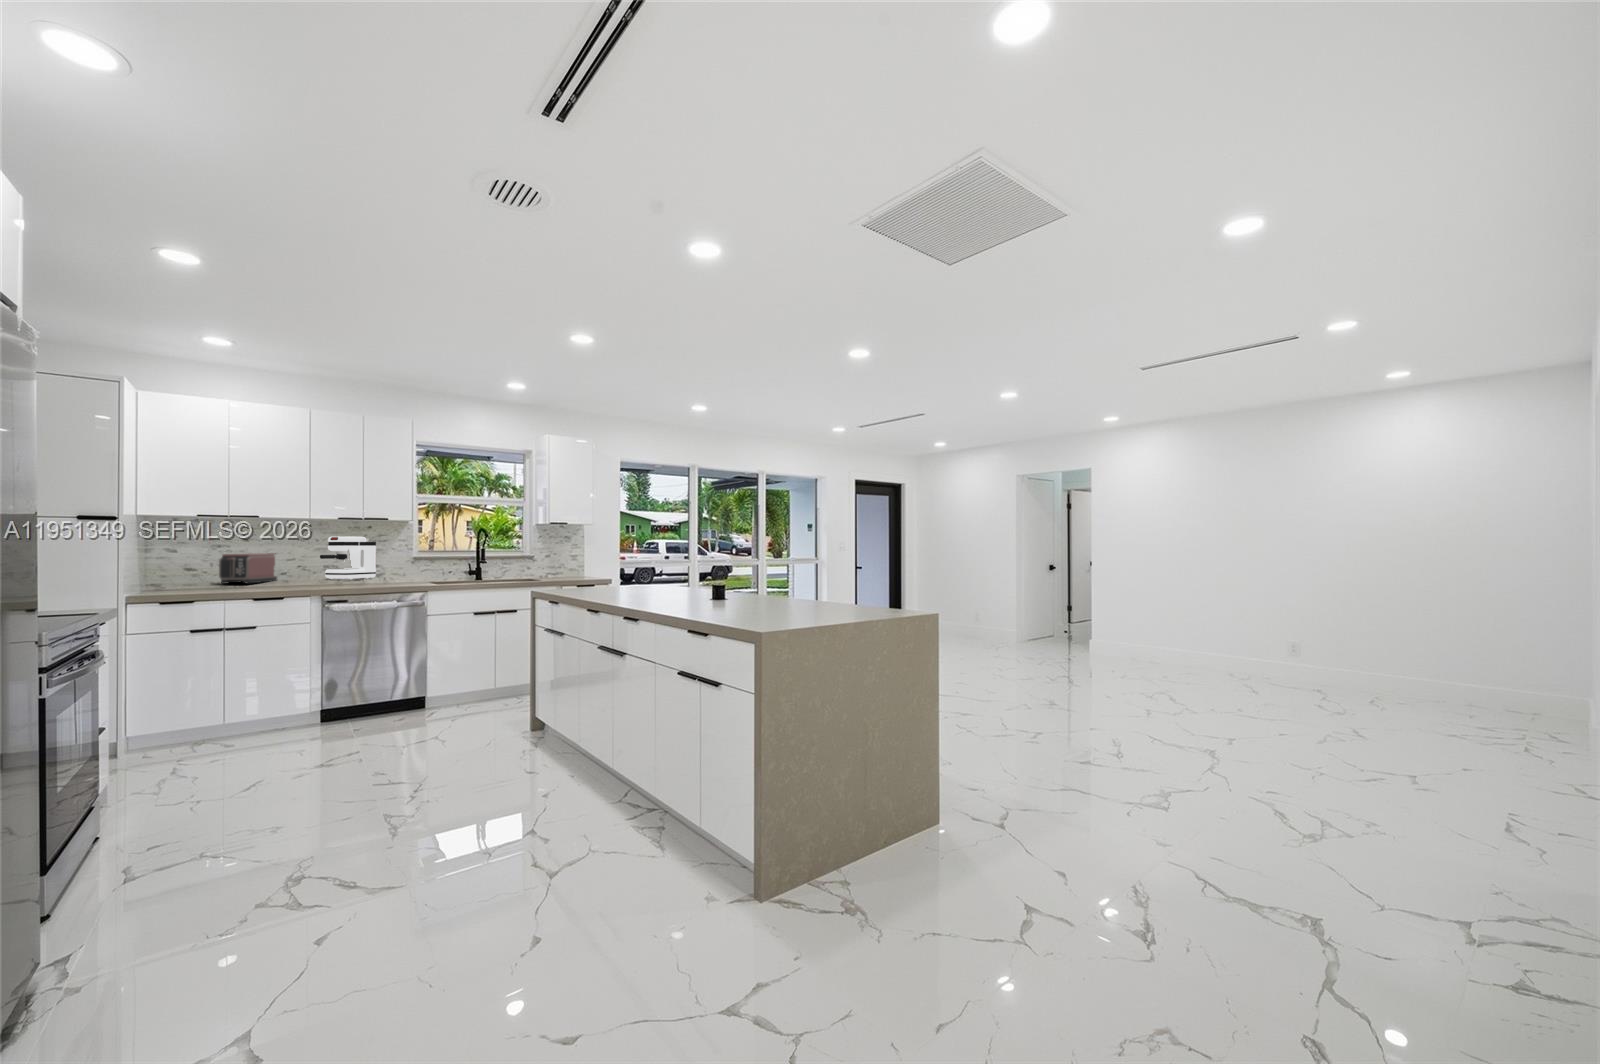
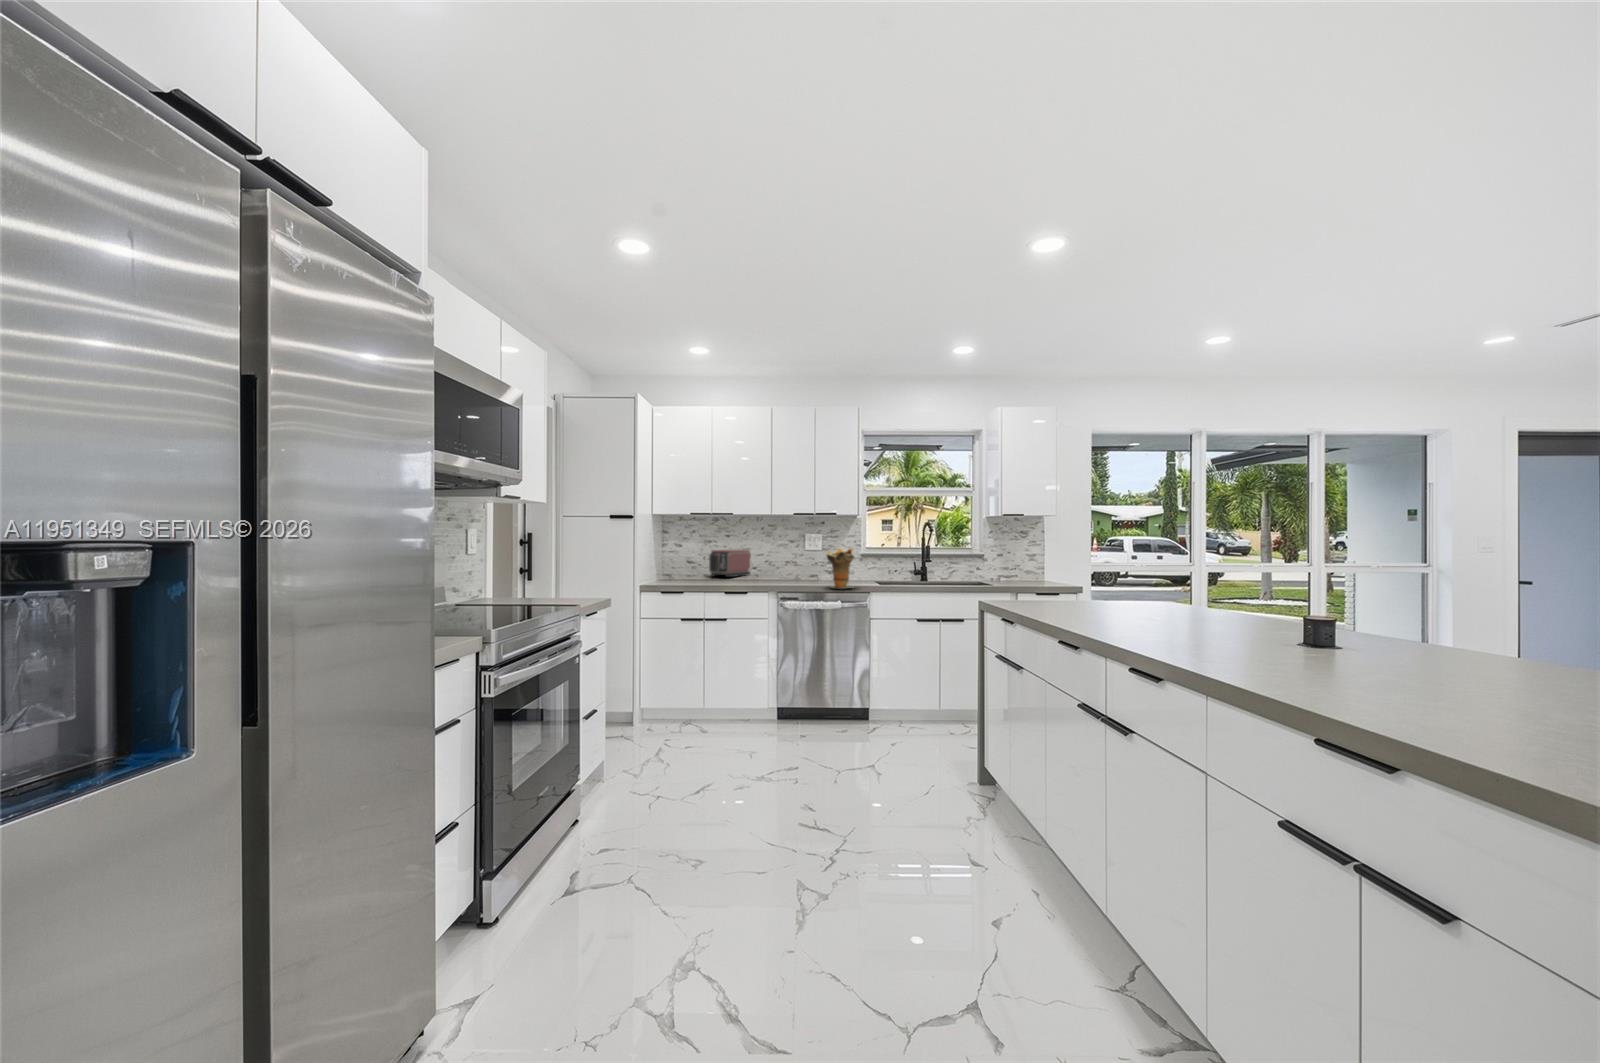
coffee maker: present [320,536,376,580] -> none [781,534,826,576]
decorative vase: none [378,549,411,589] -> present [826,548,855,589]

